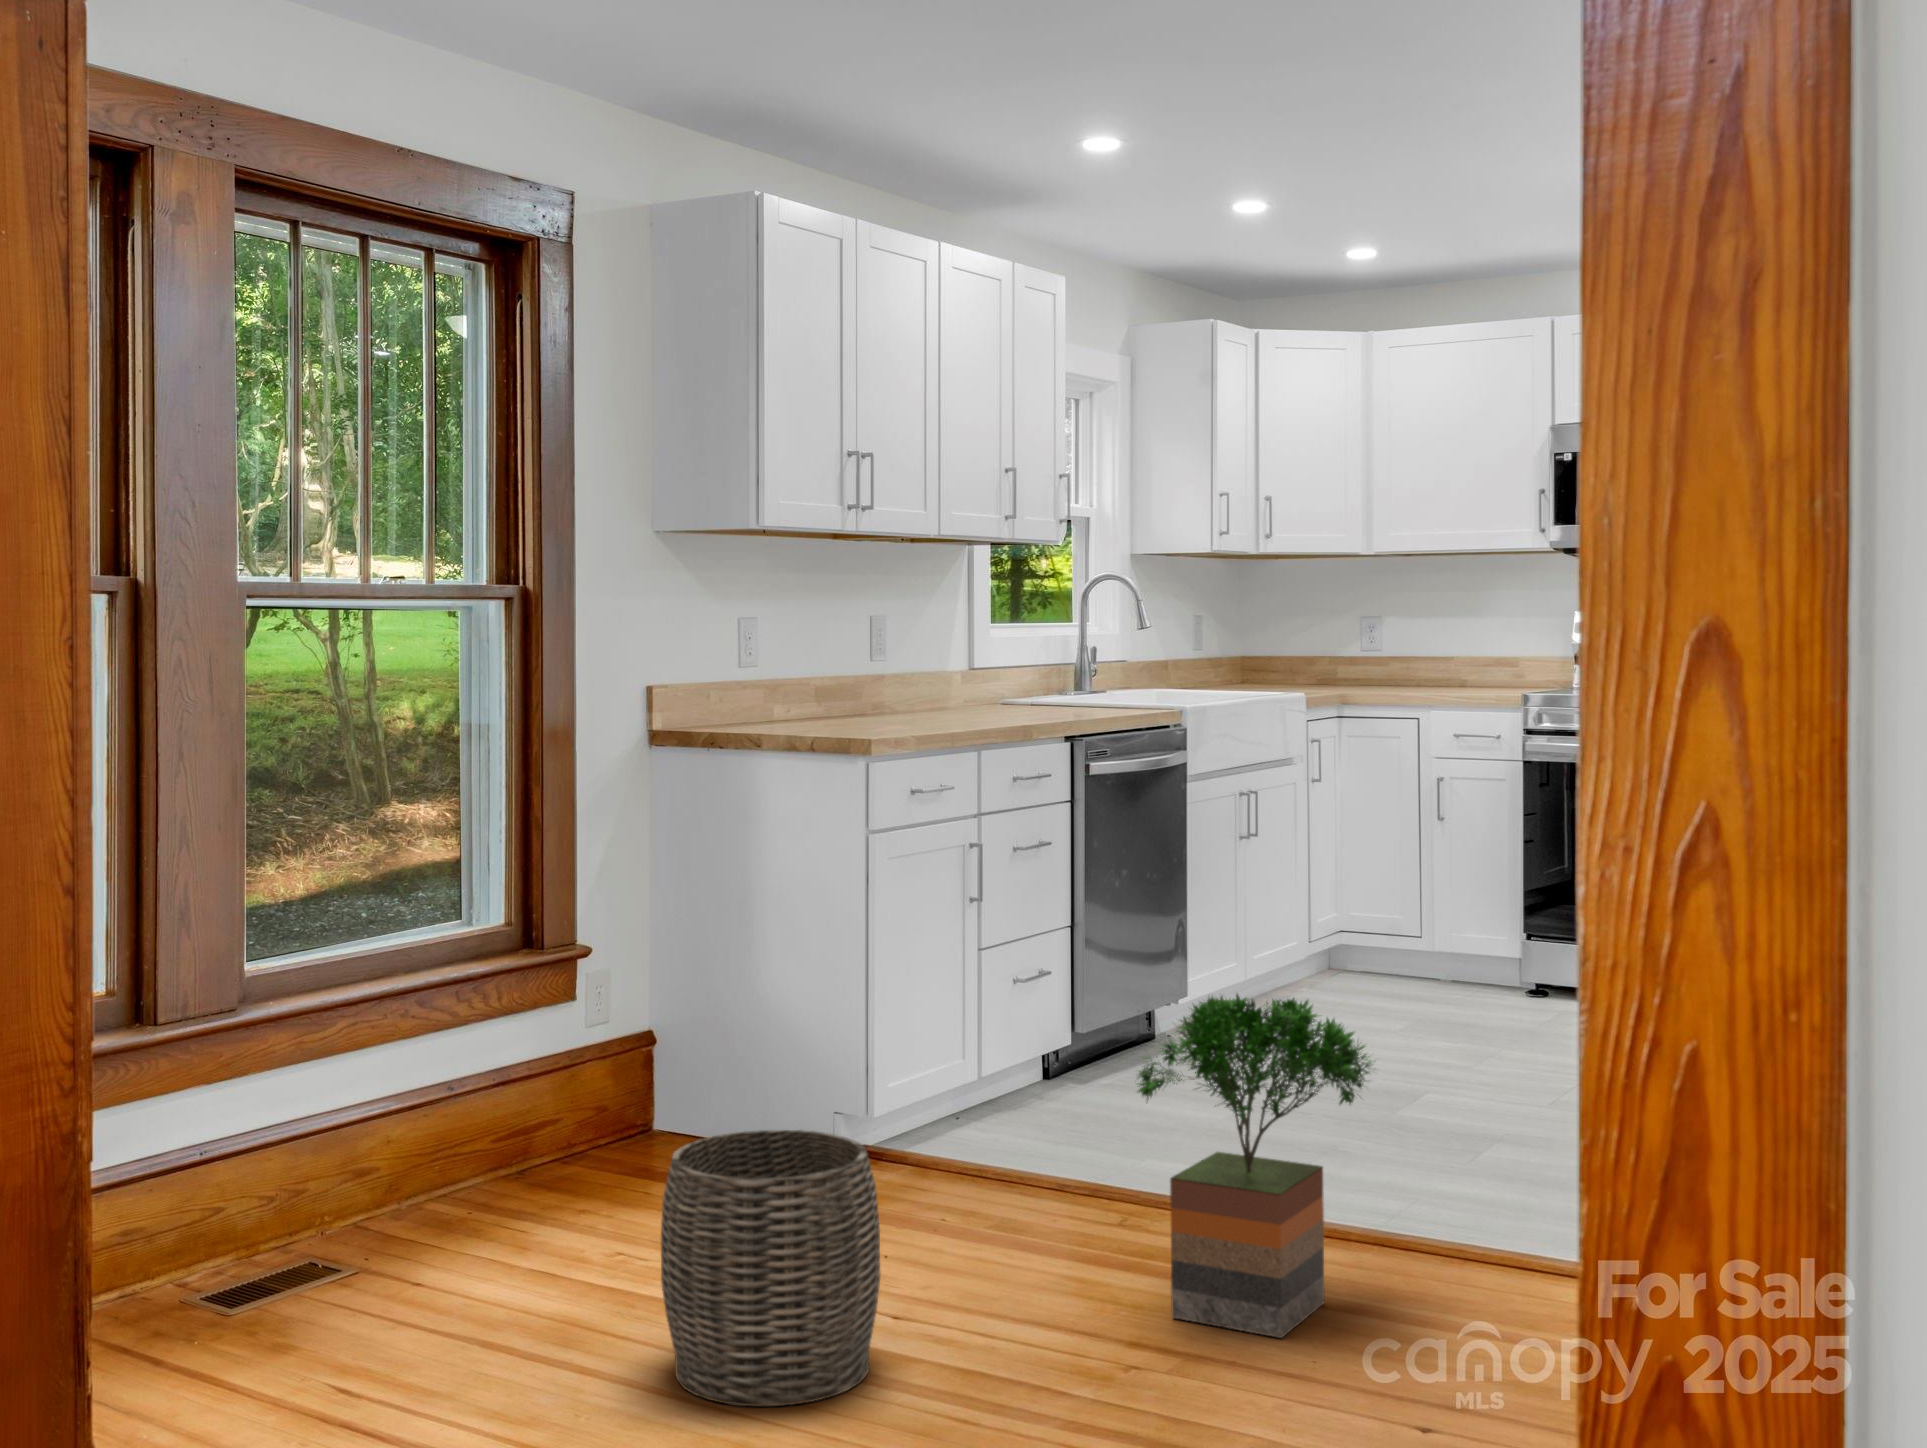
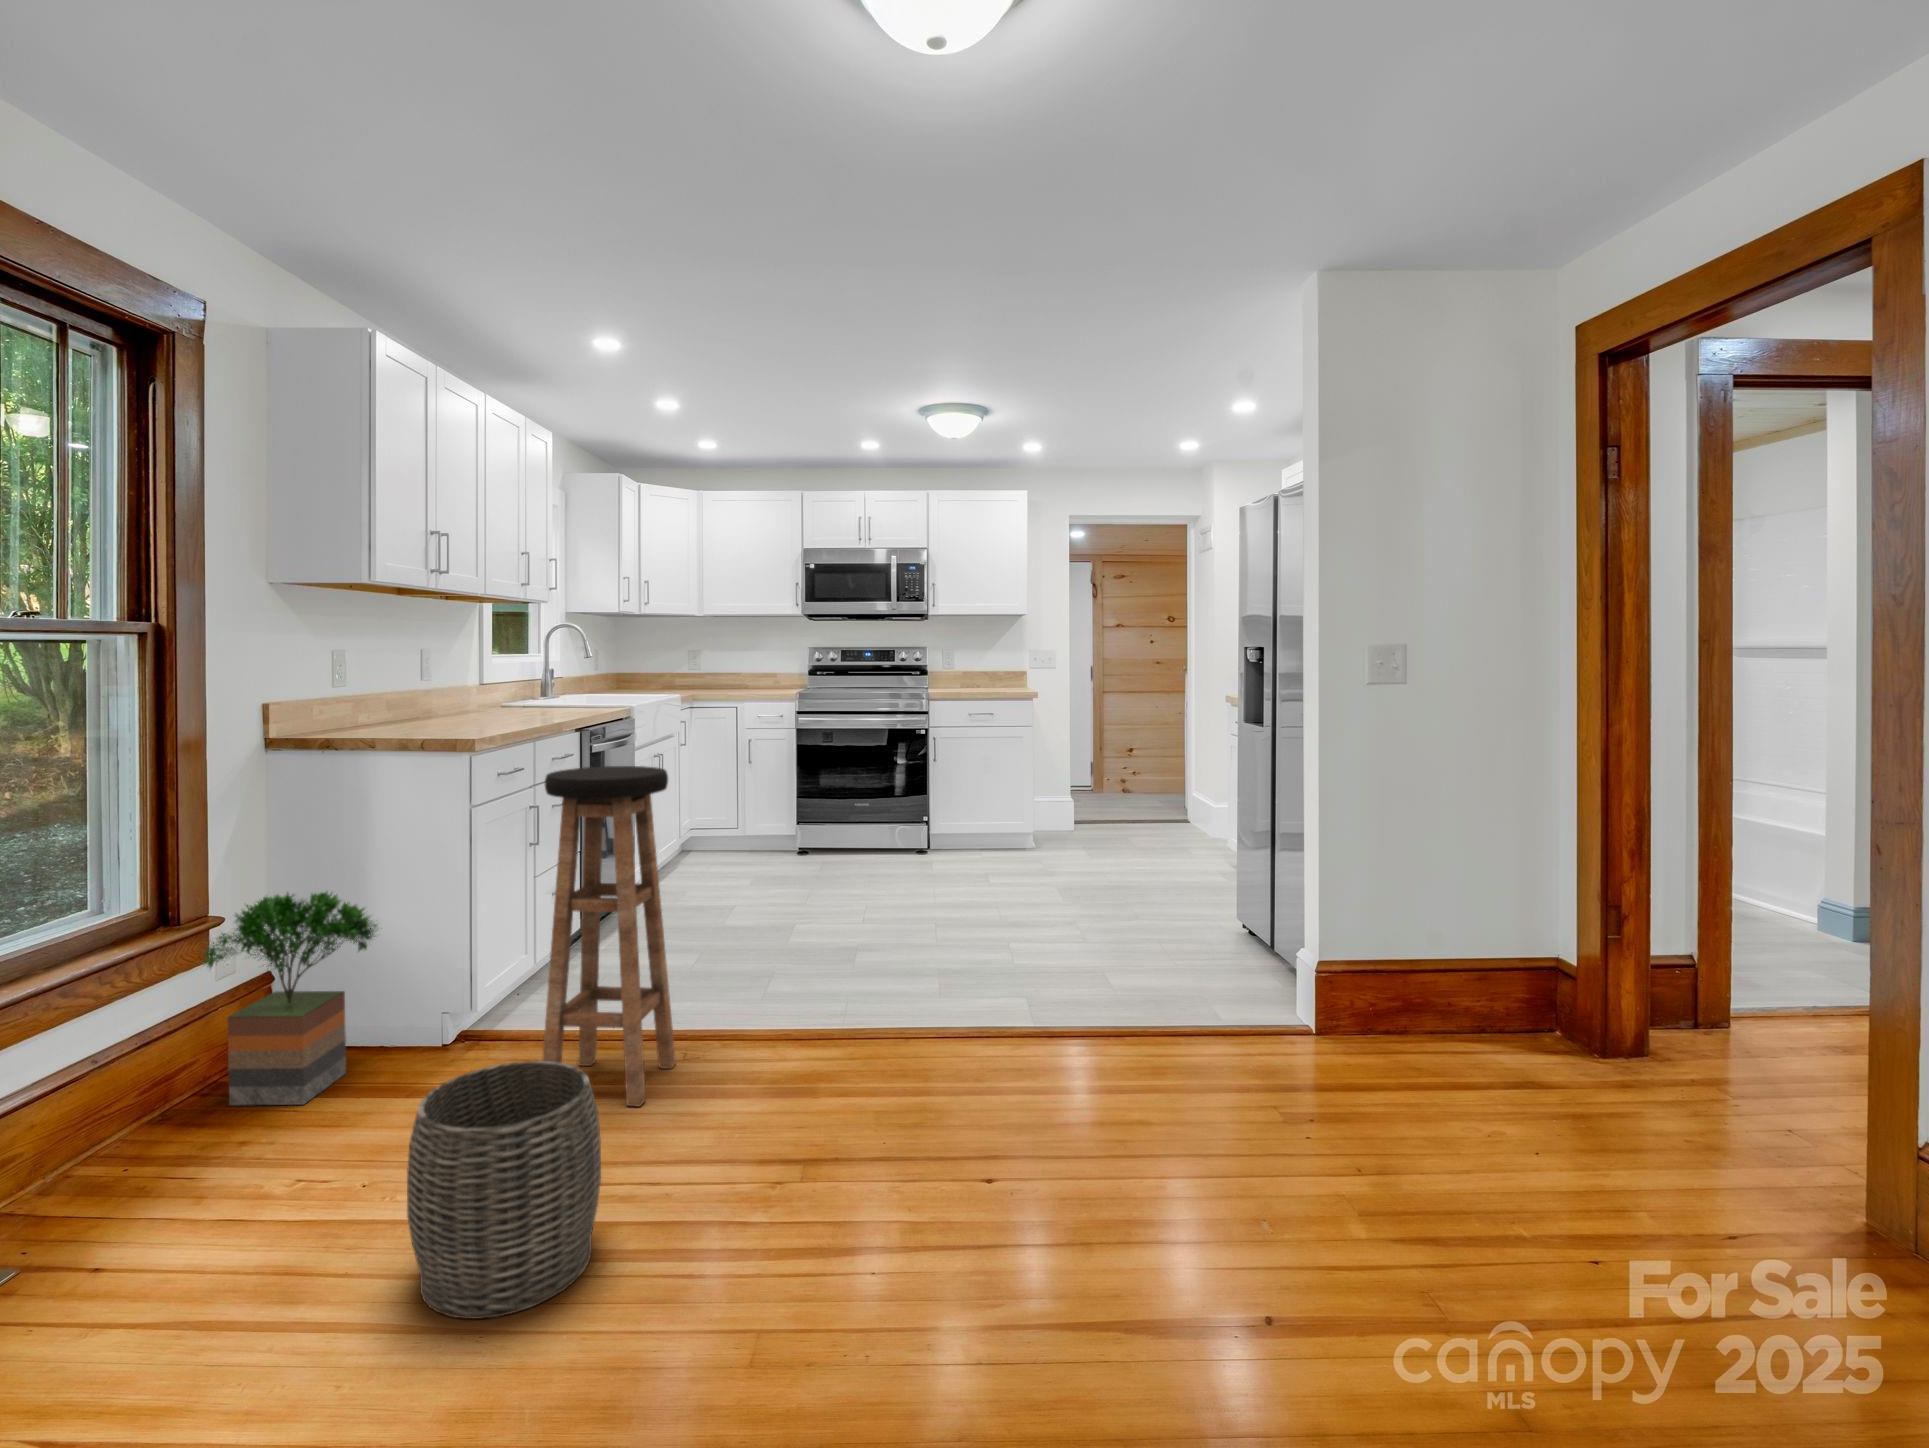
bar stool: none [902,778,1100,1257] -> present [542,766,676,1106]
potted tree: present [1137,994,1371,1338] -> present [203,892,378,1105]

